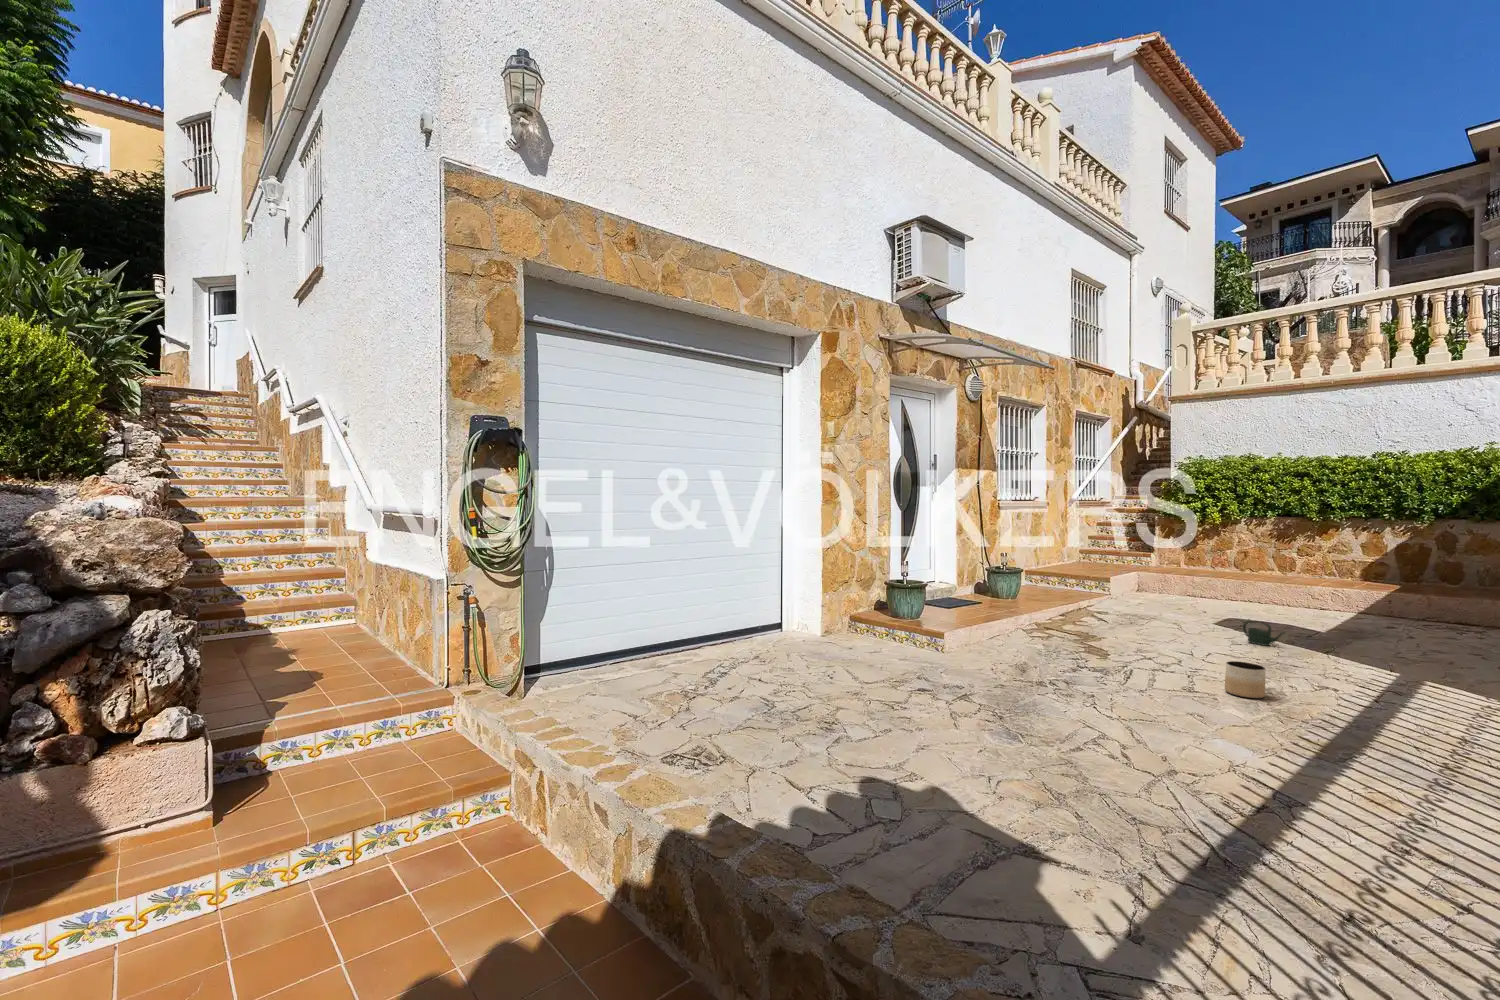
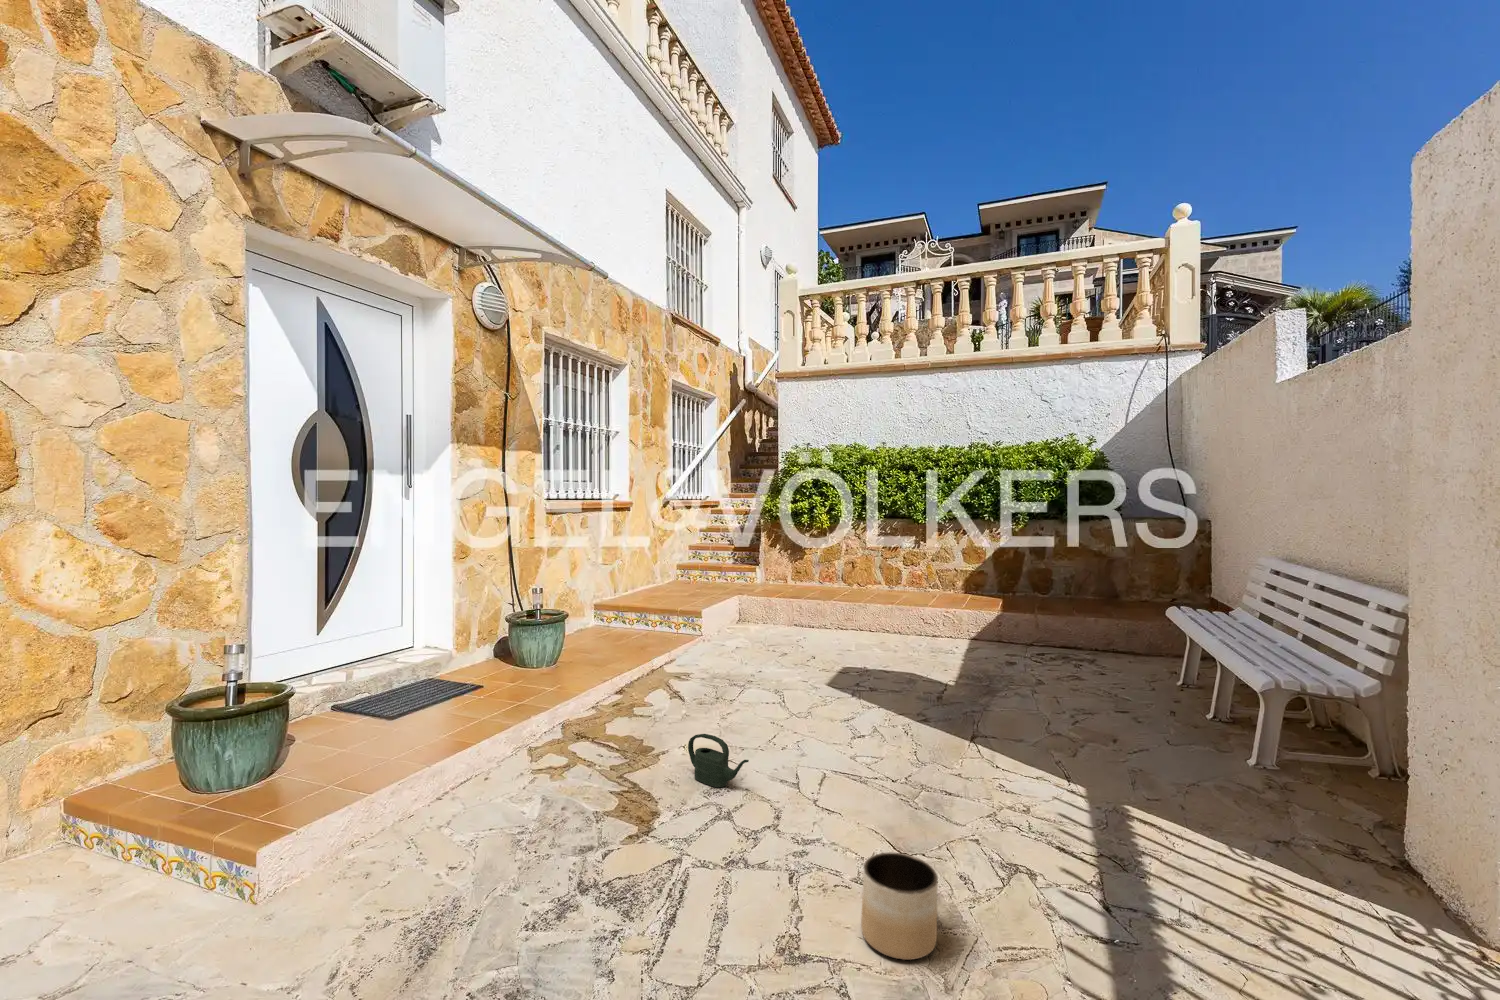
watering can: present [1243,621,1284,646] -> present [688,734,749,788]

